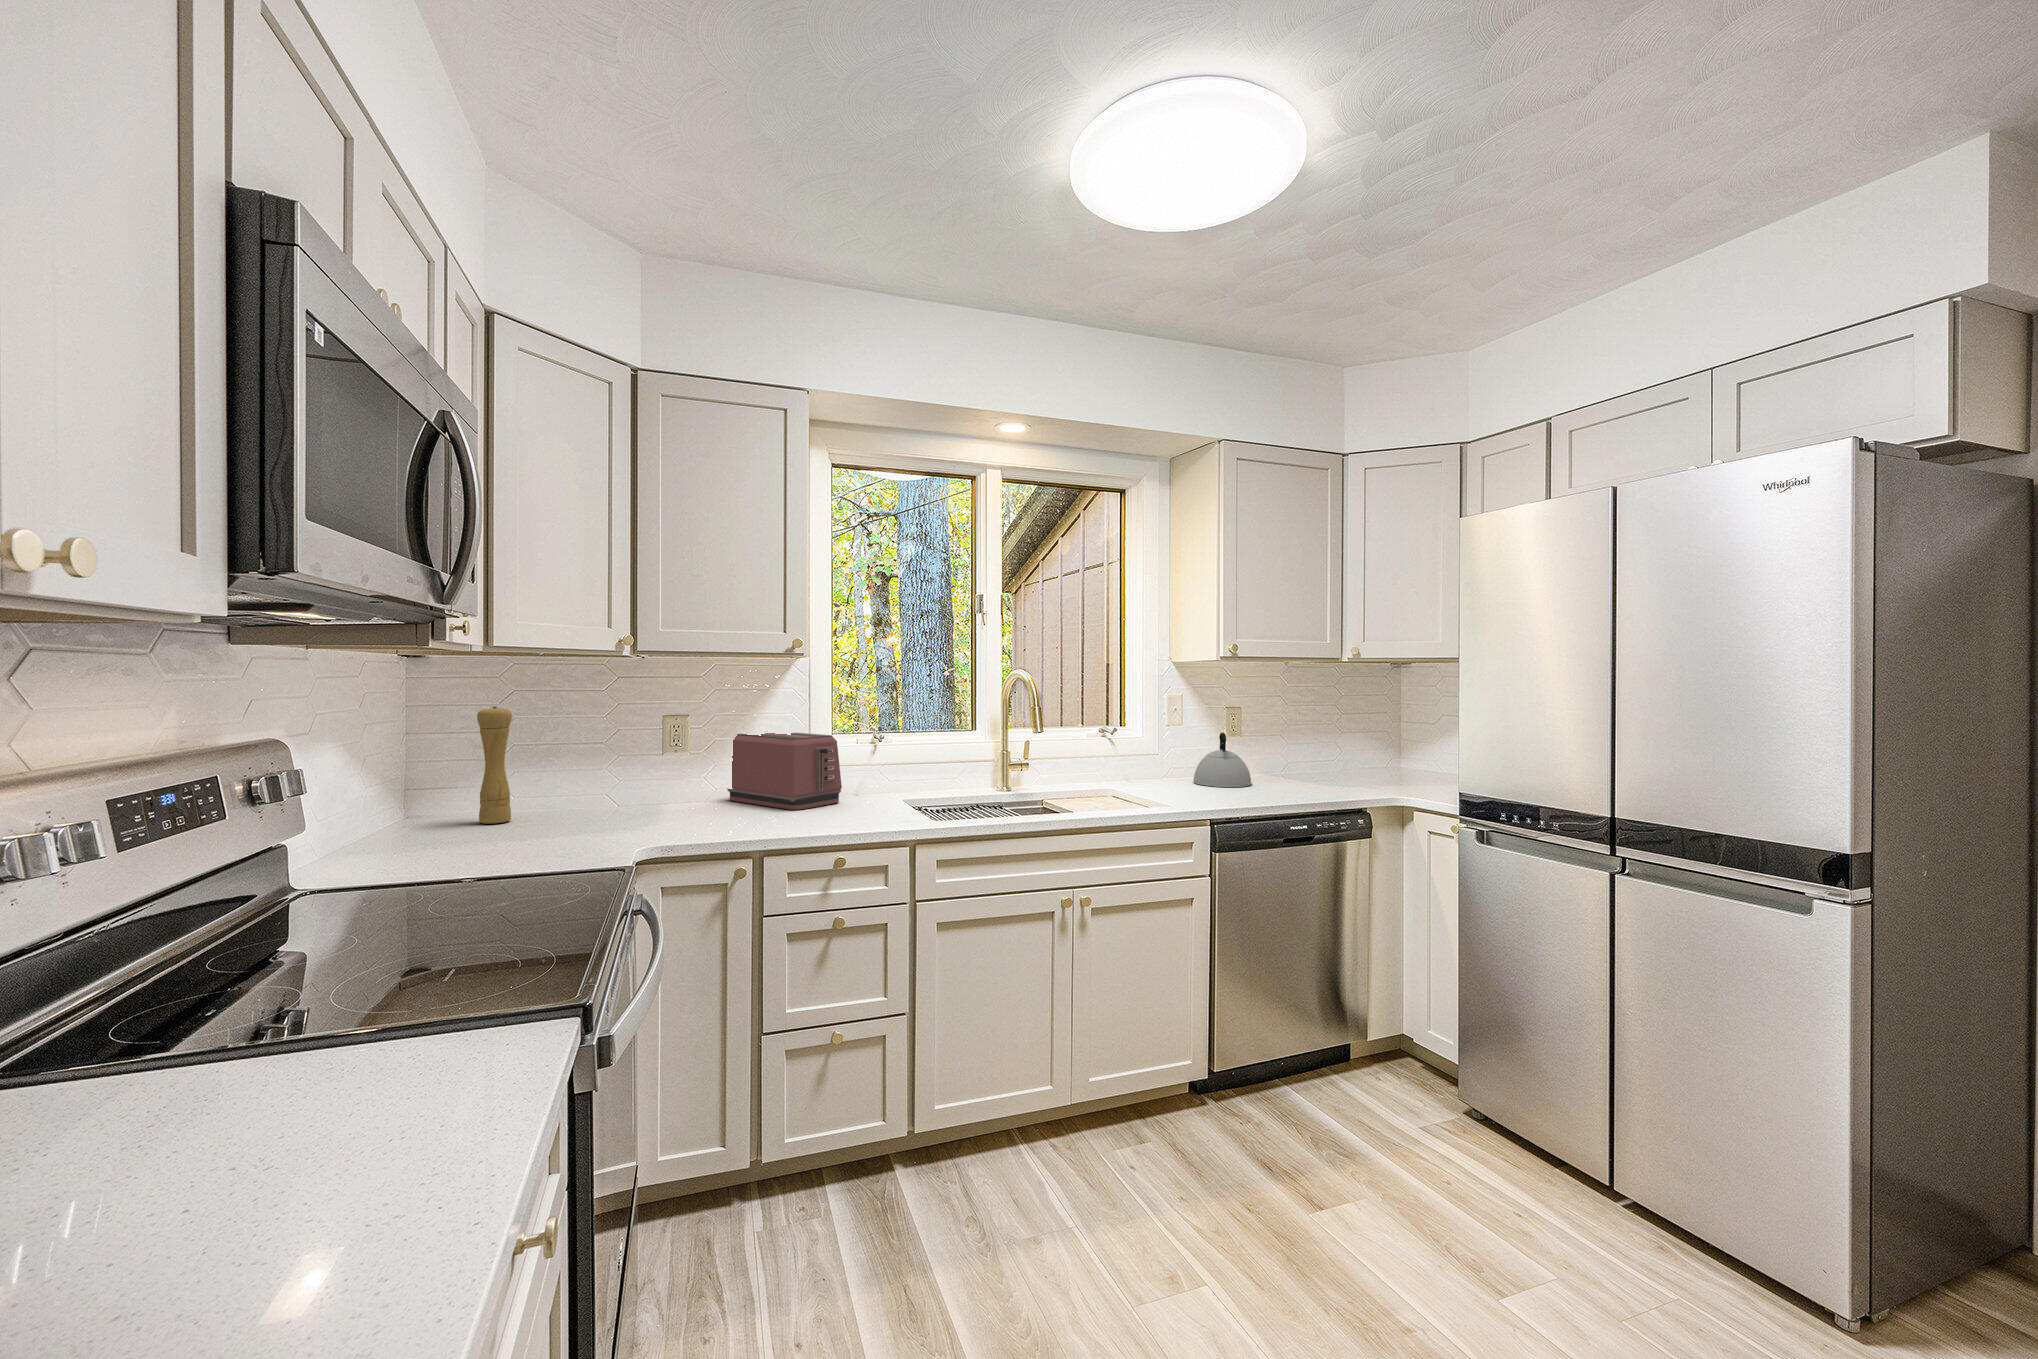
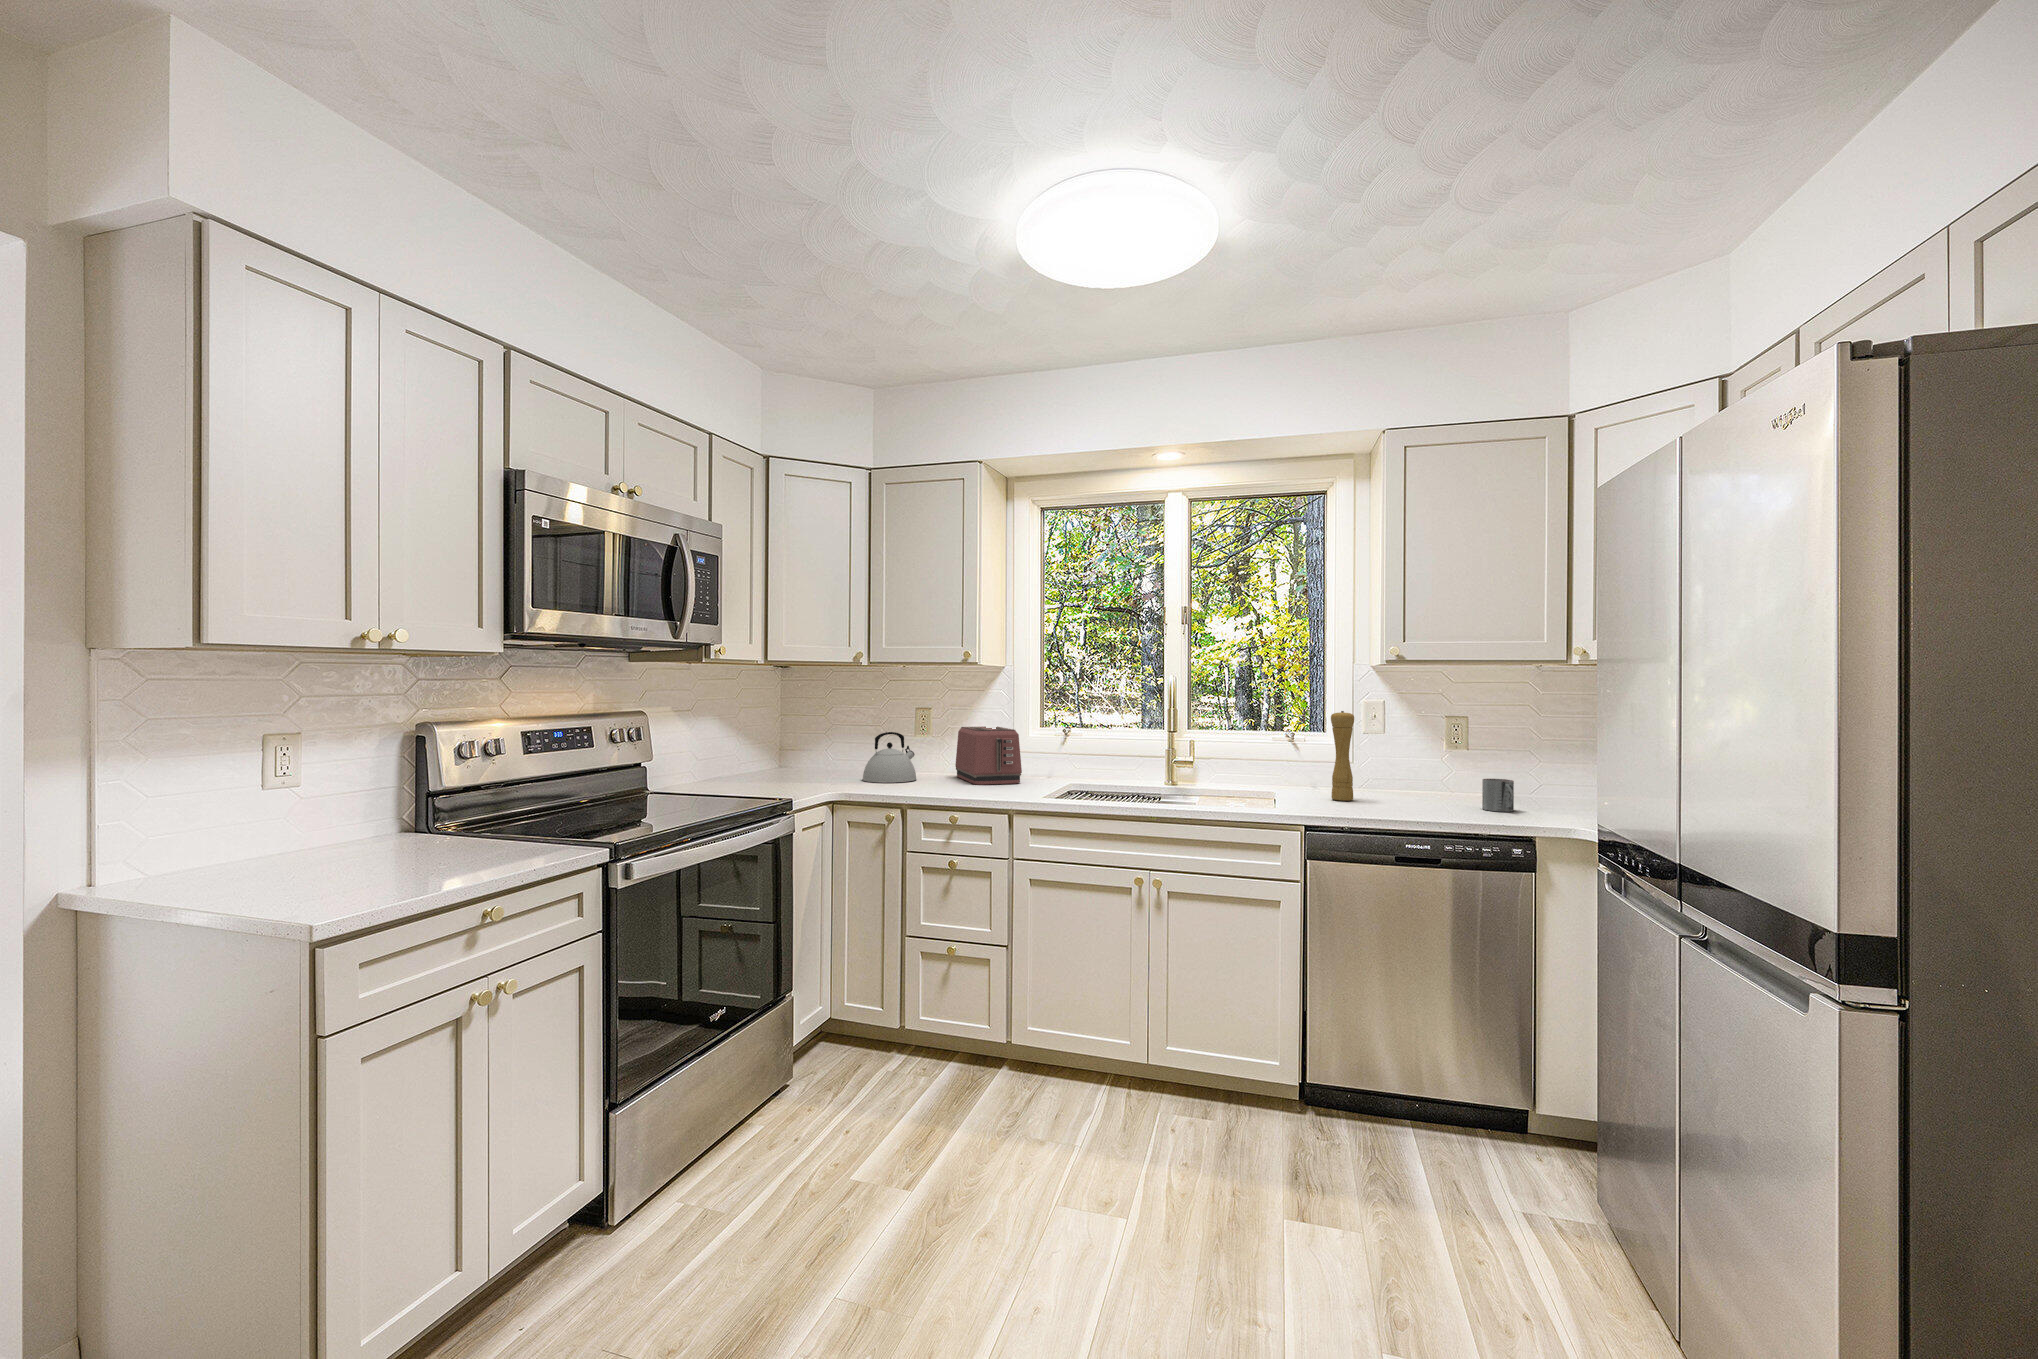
pepper mill: present [477,707,512,824] -> present [1331,711,1354,801]
kettle: present [1193,733,1252,787] -> present [862,732,916,783]
mug: none [1281,759,1313,788] -> present [1482,779,1514,812]

